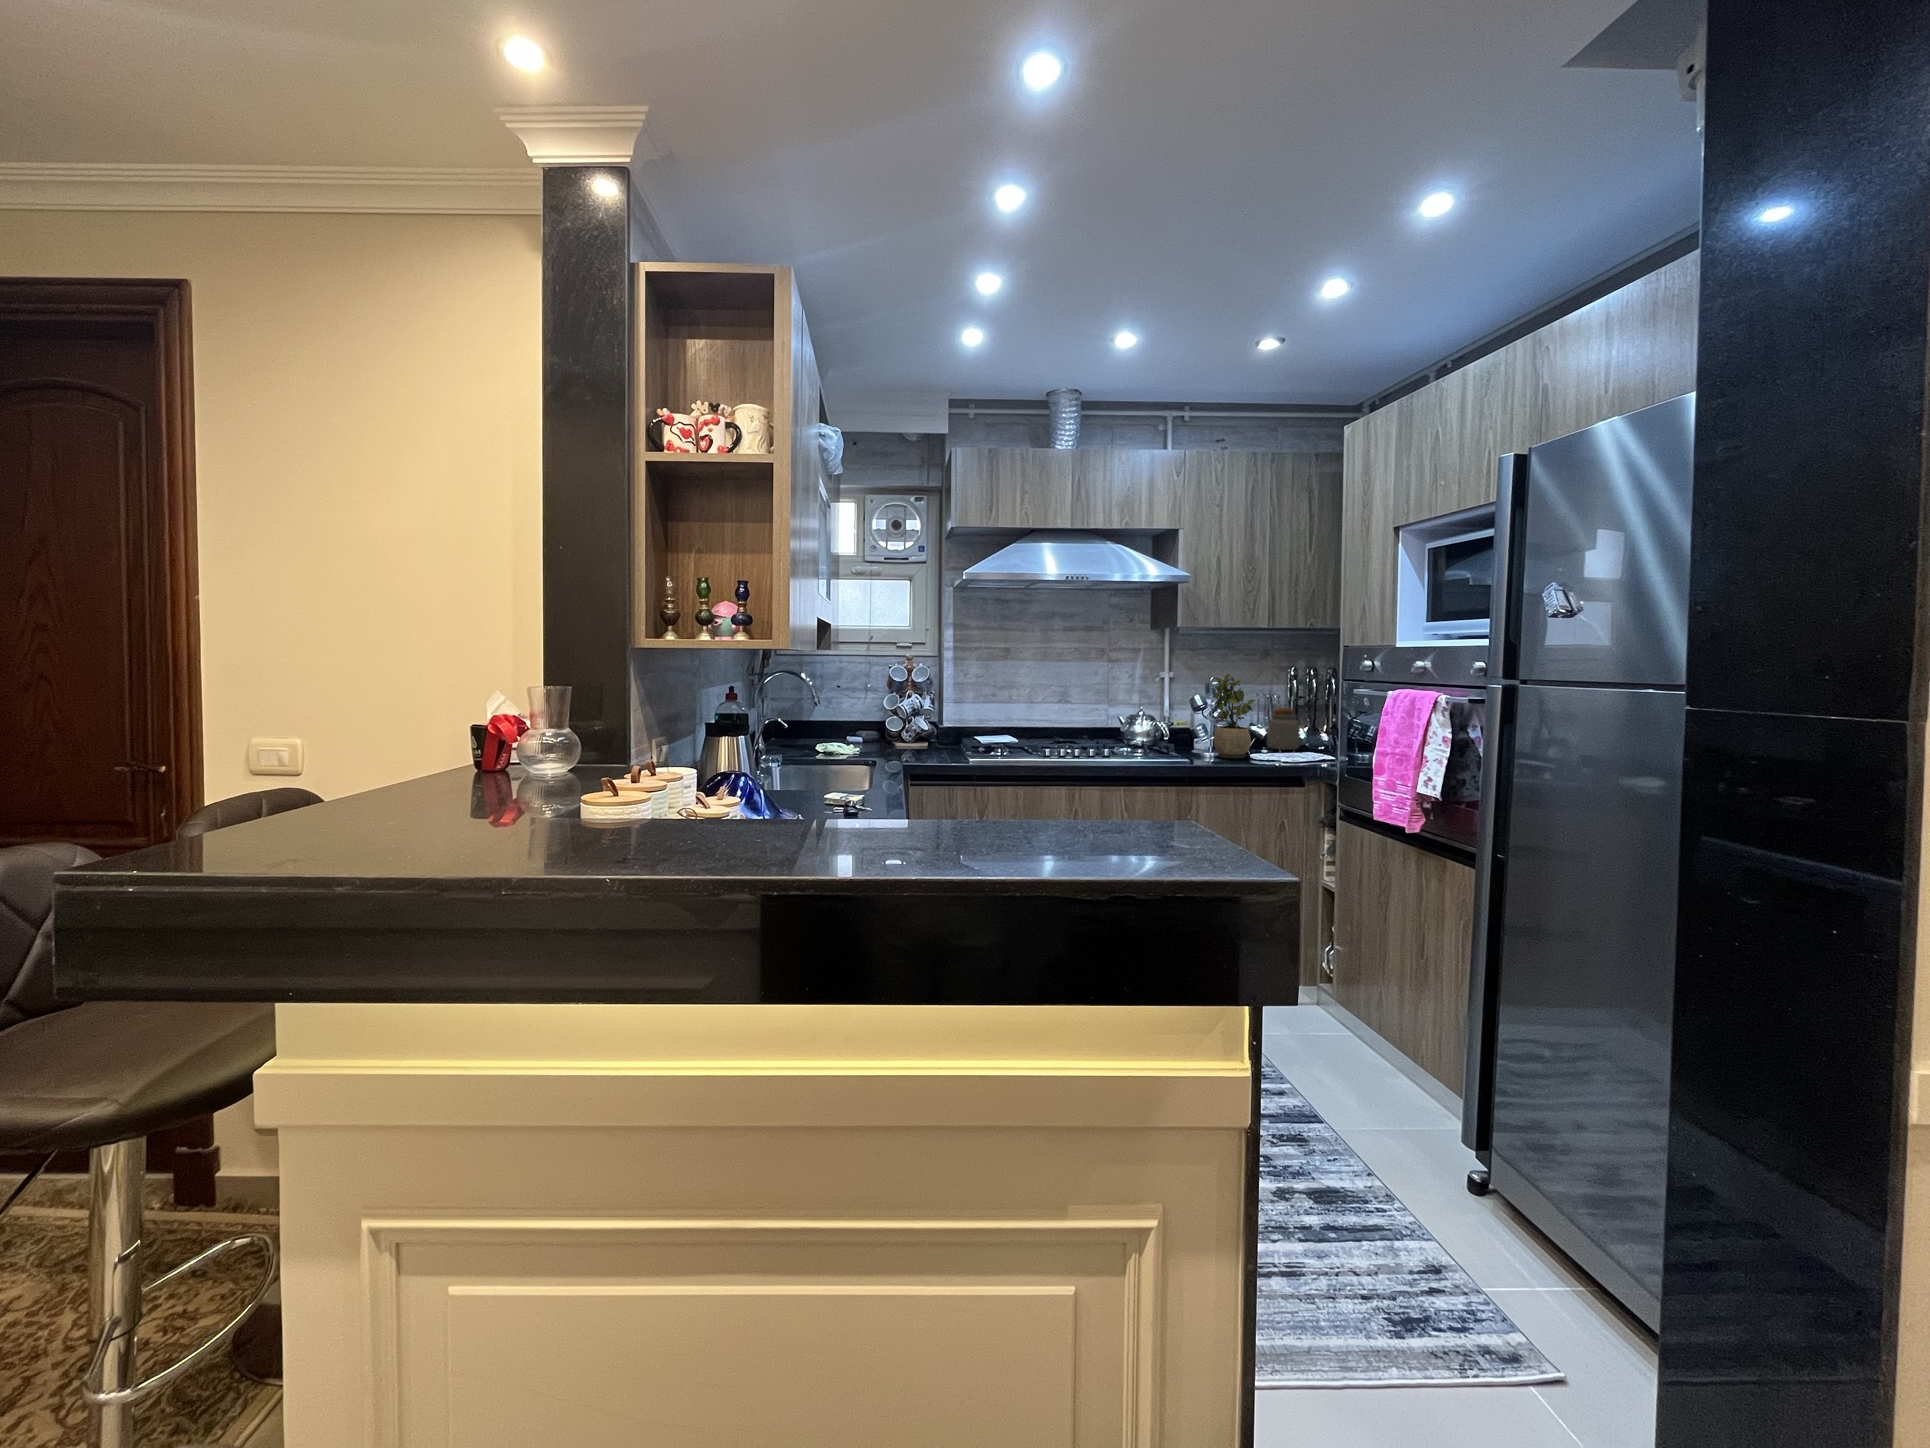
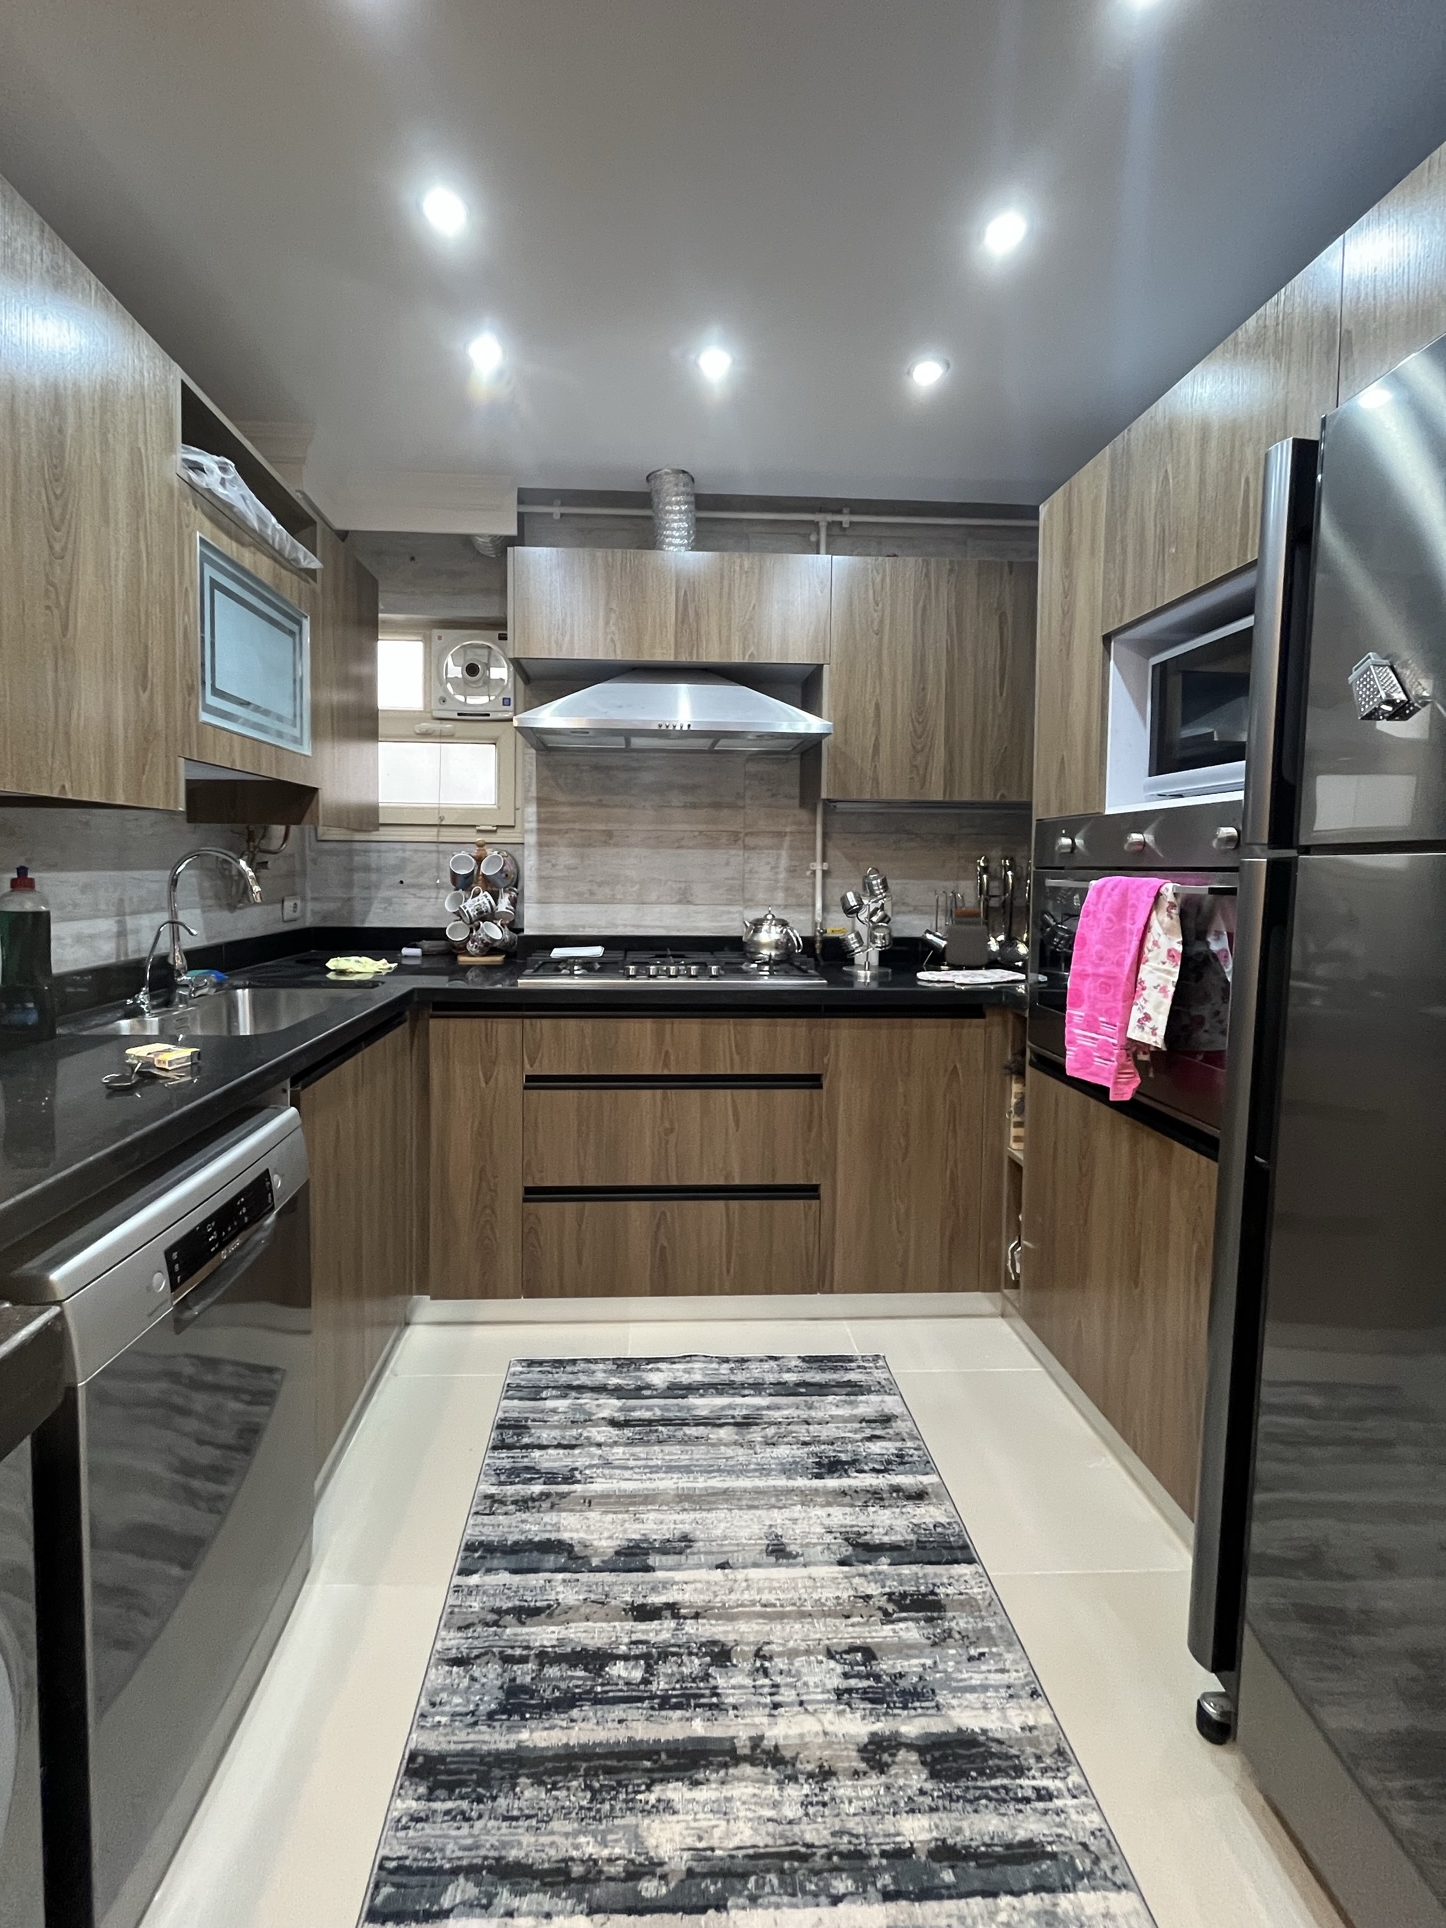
potted plant: present [1214,673,1255,759] -> none [867,860,918,979]

